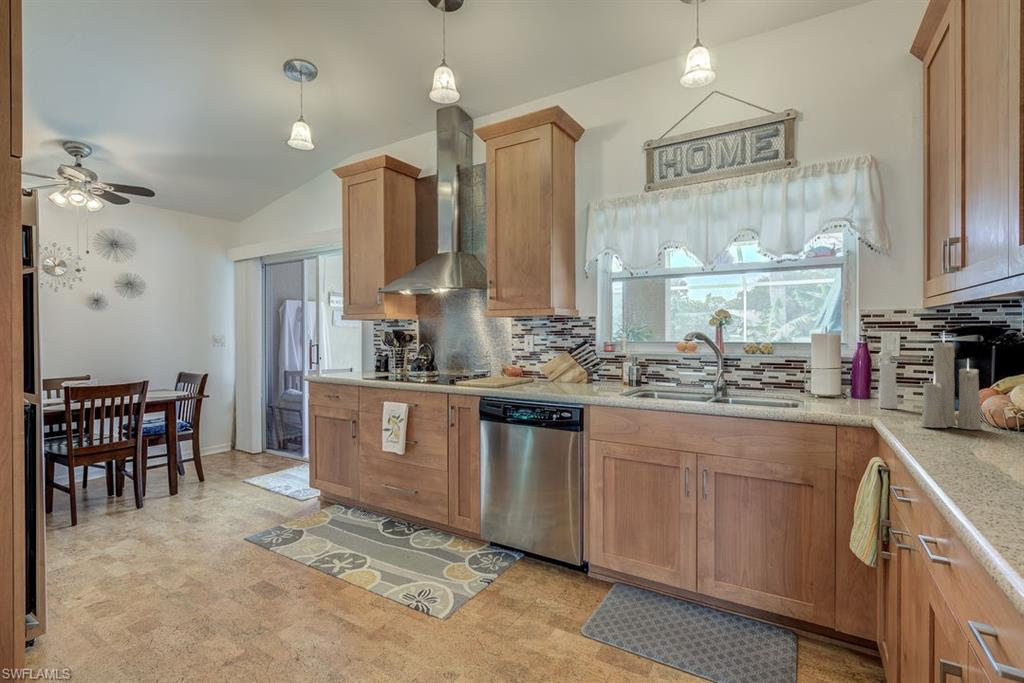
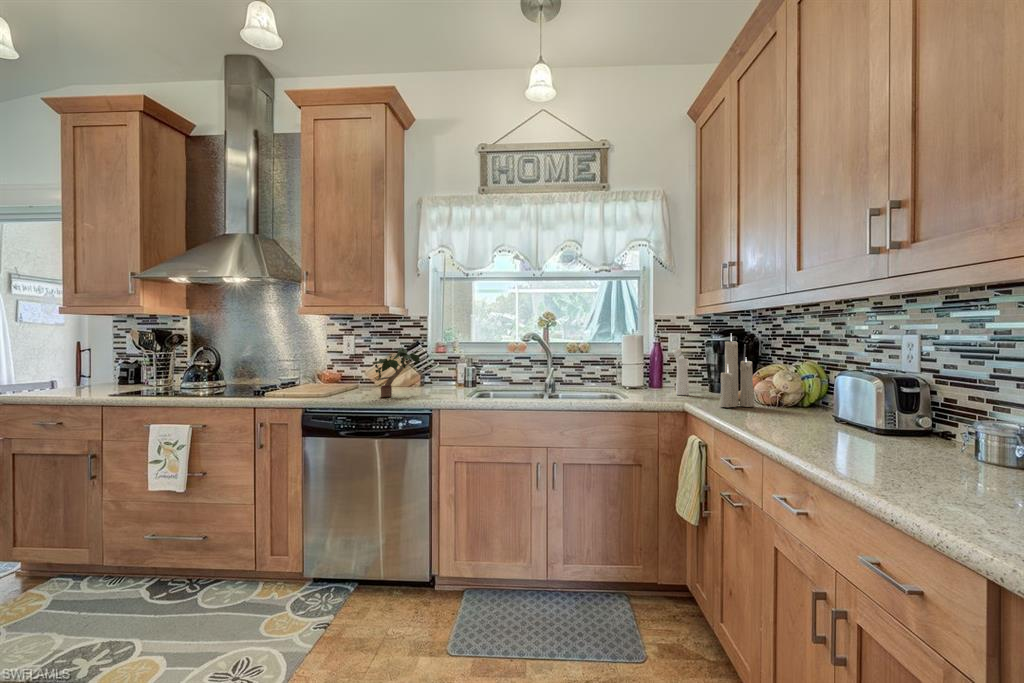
potted plant: none [534,345,587,391] -> present [375,348,421,397]

